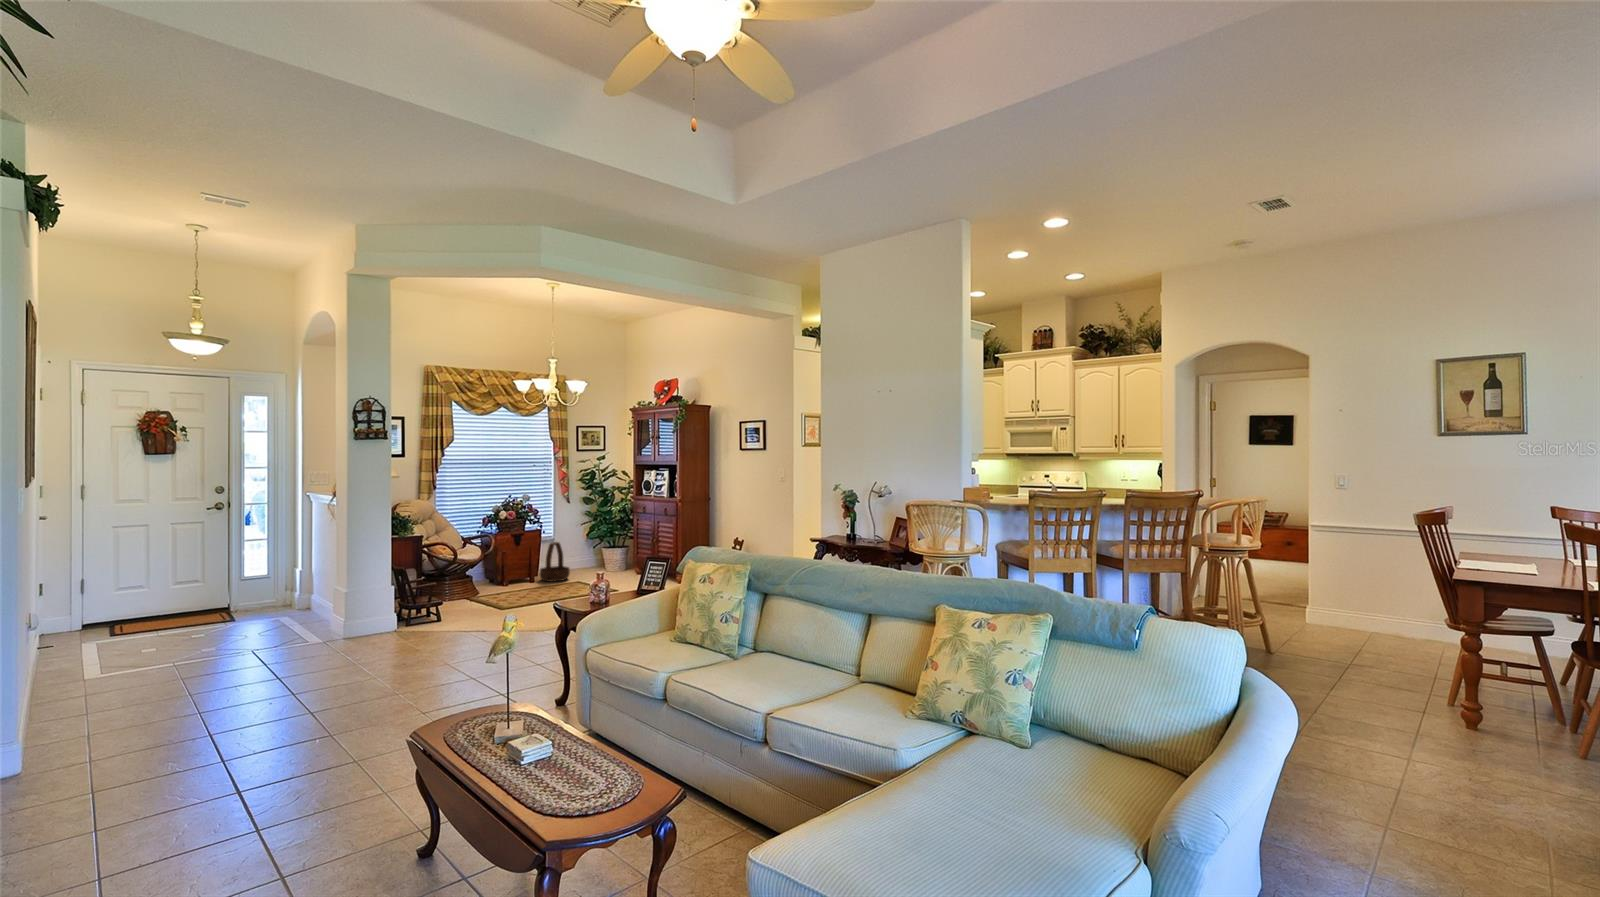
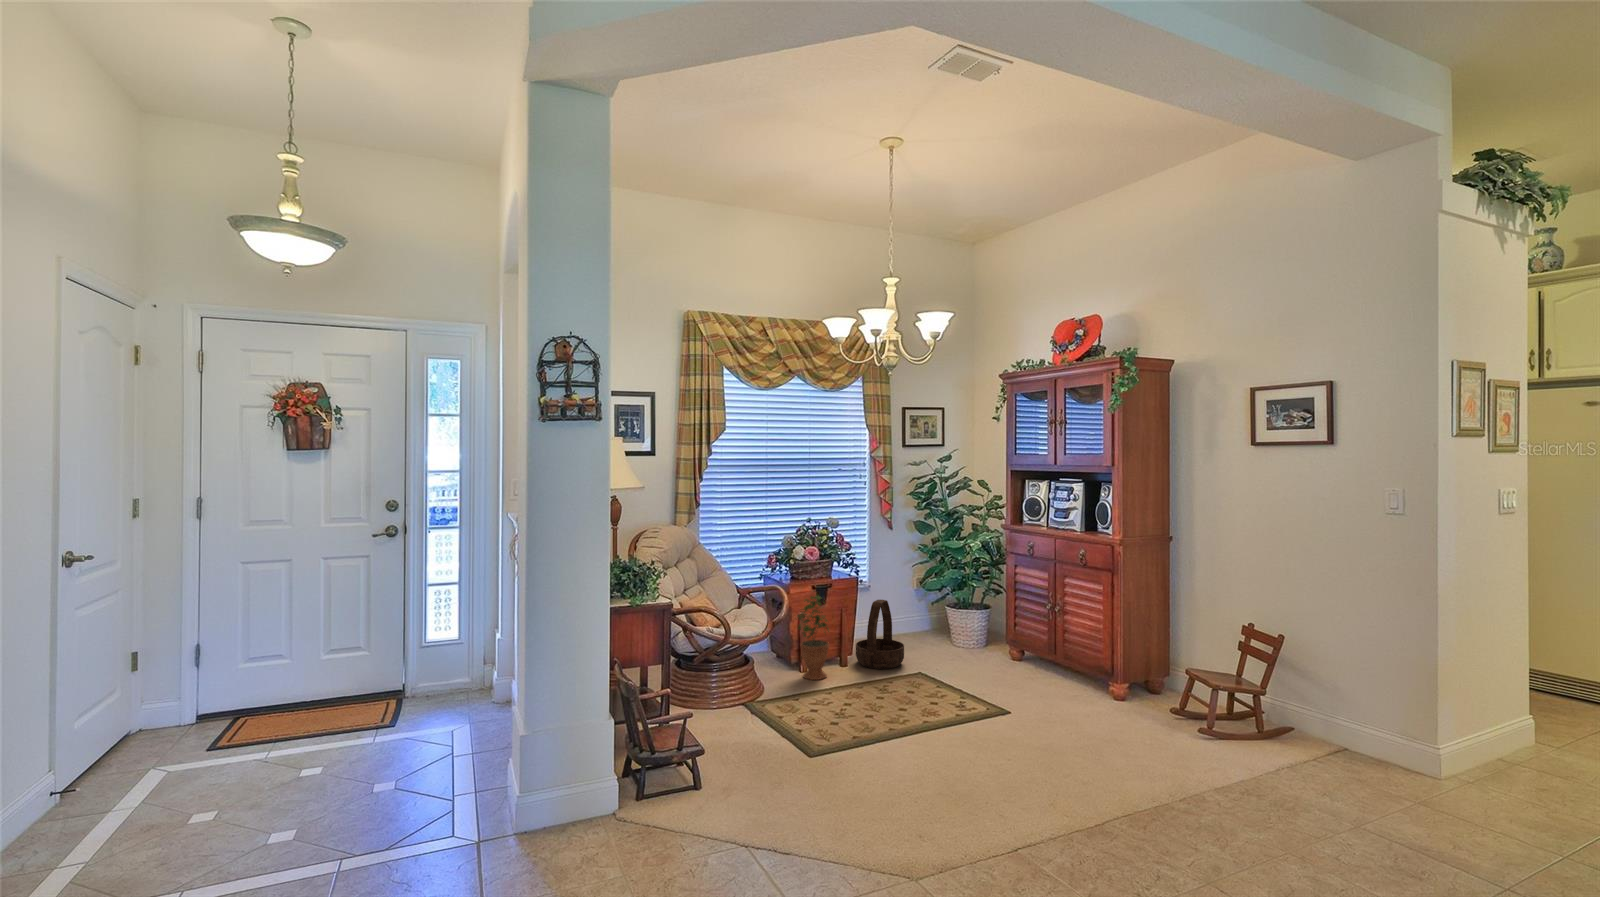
potted plant: none [498,537,521,588] -> present [797,593,829,680]

